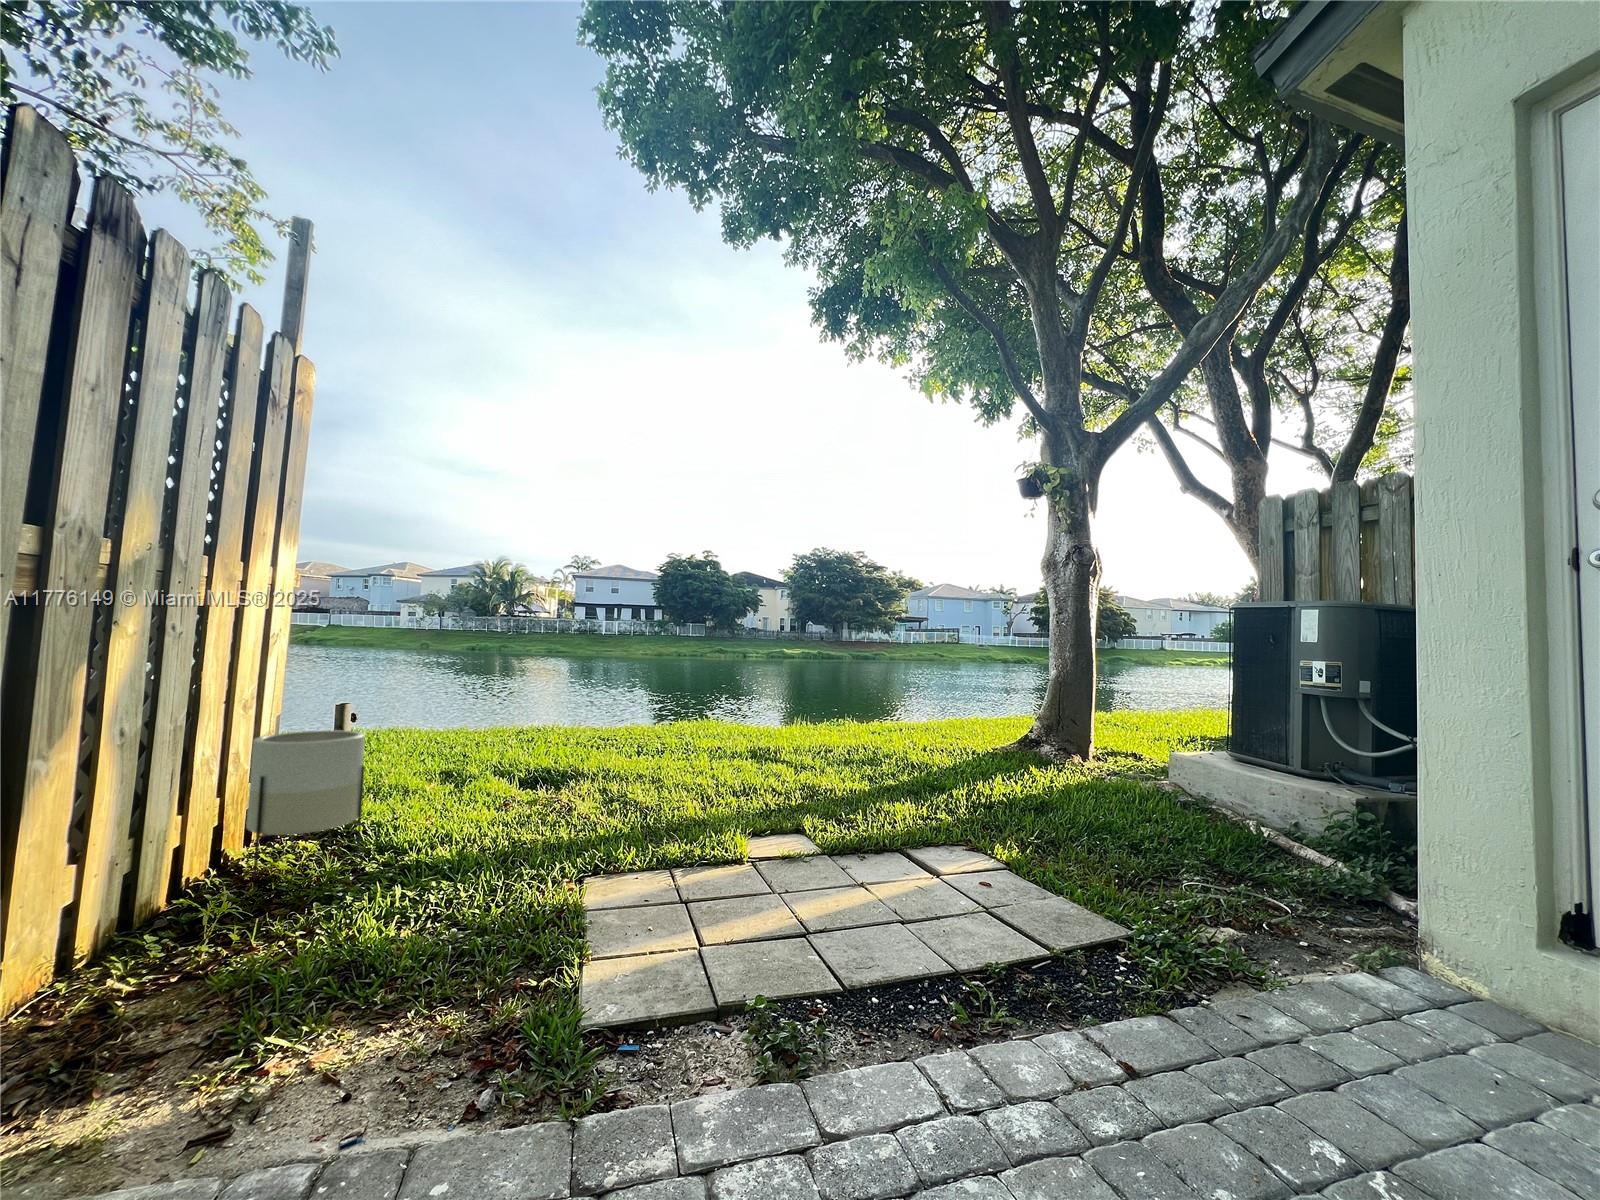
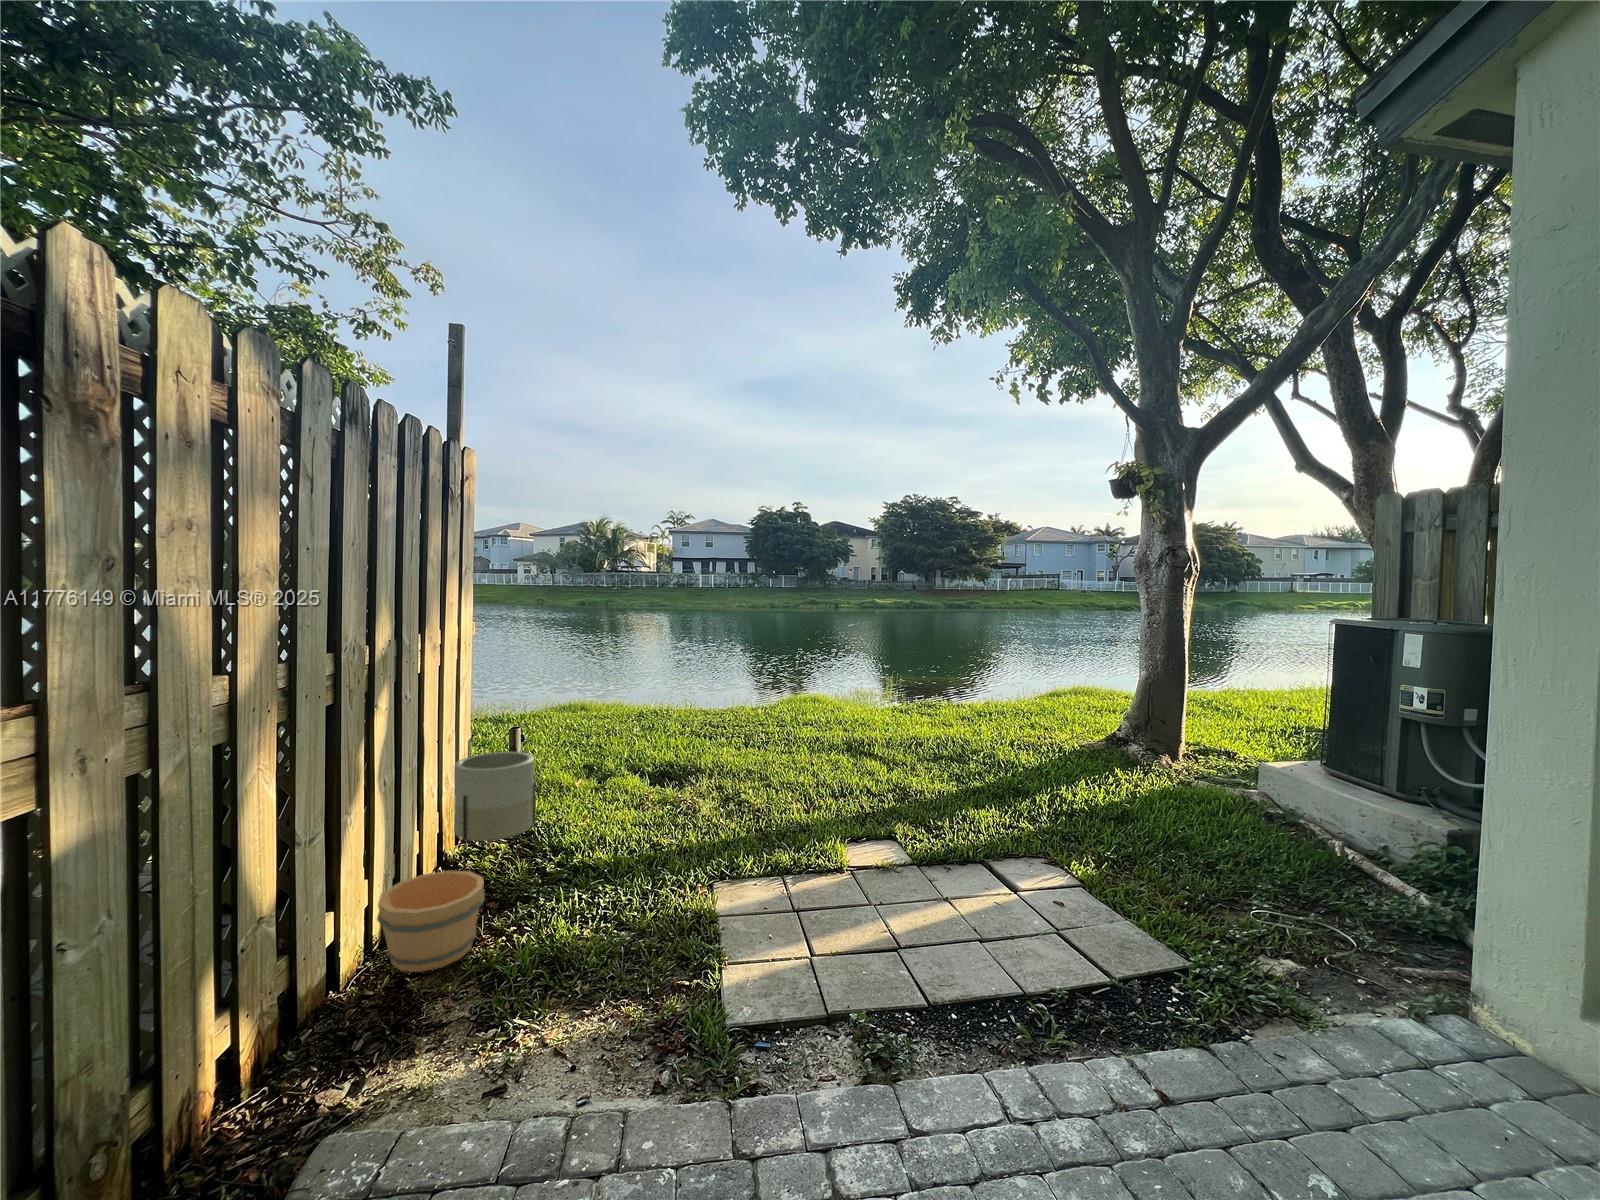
bucket: none [85,857,264,990] -> present [377,871,484,972]

